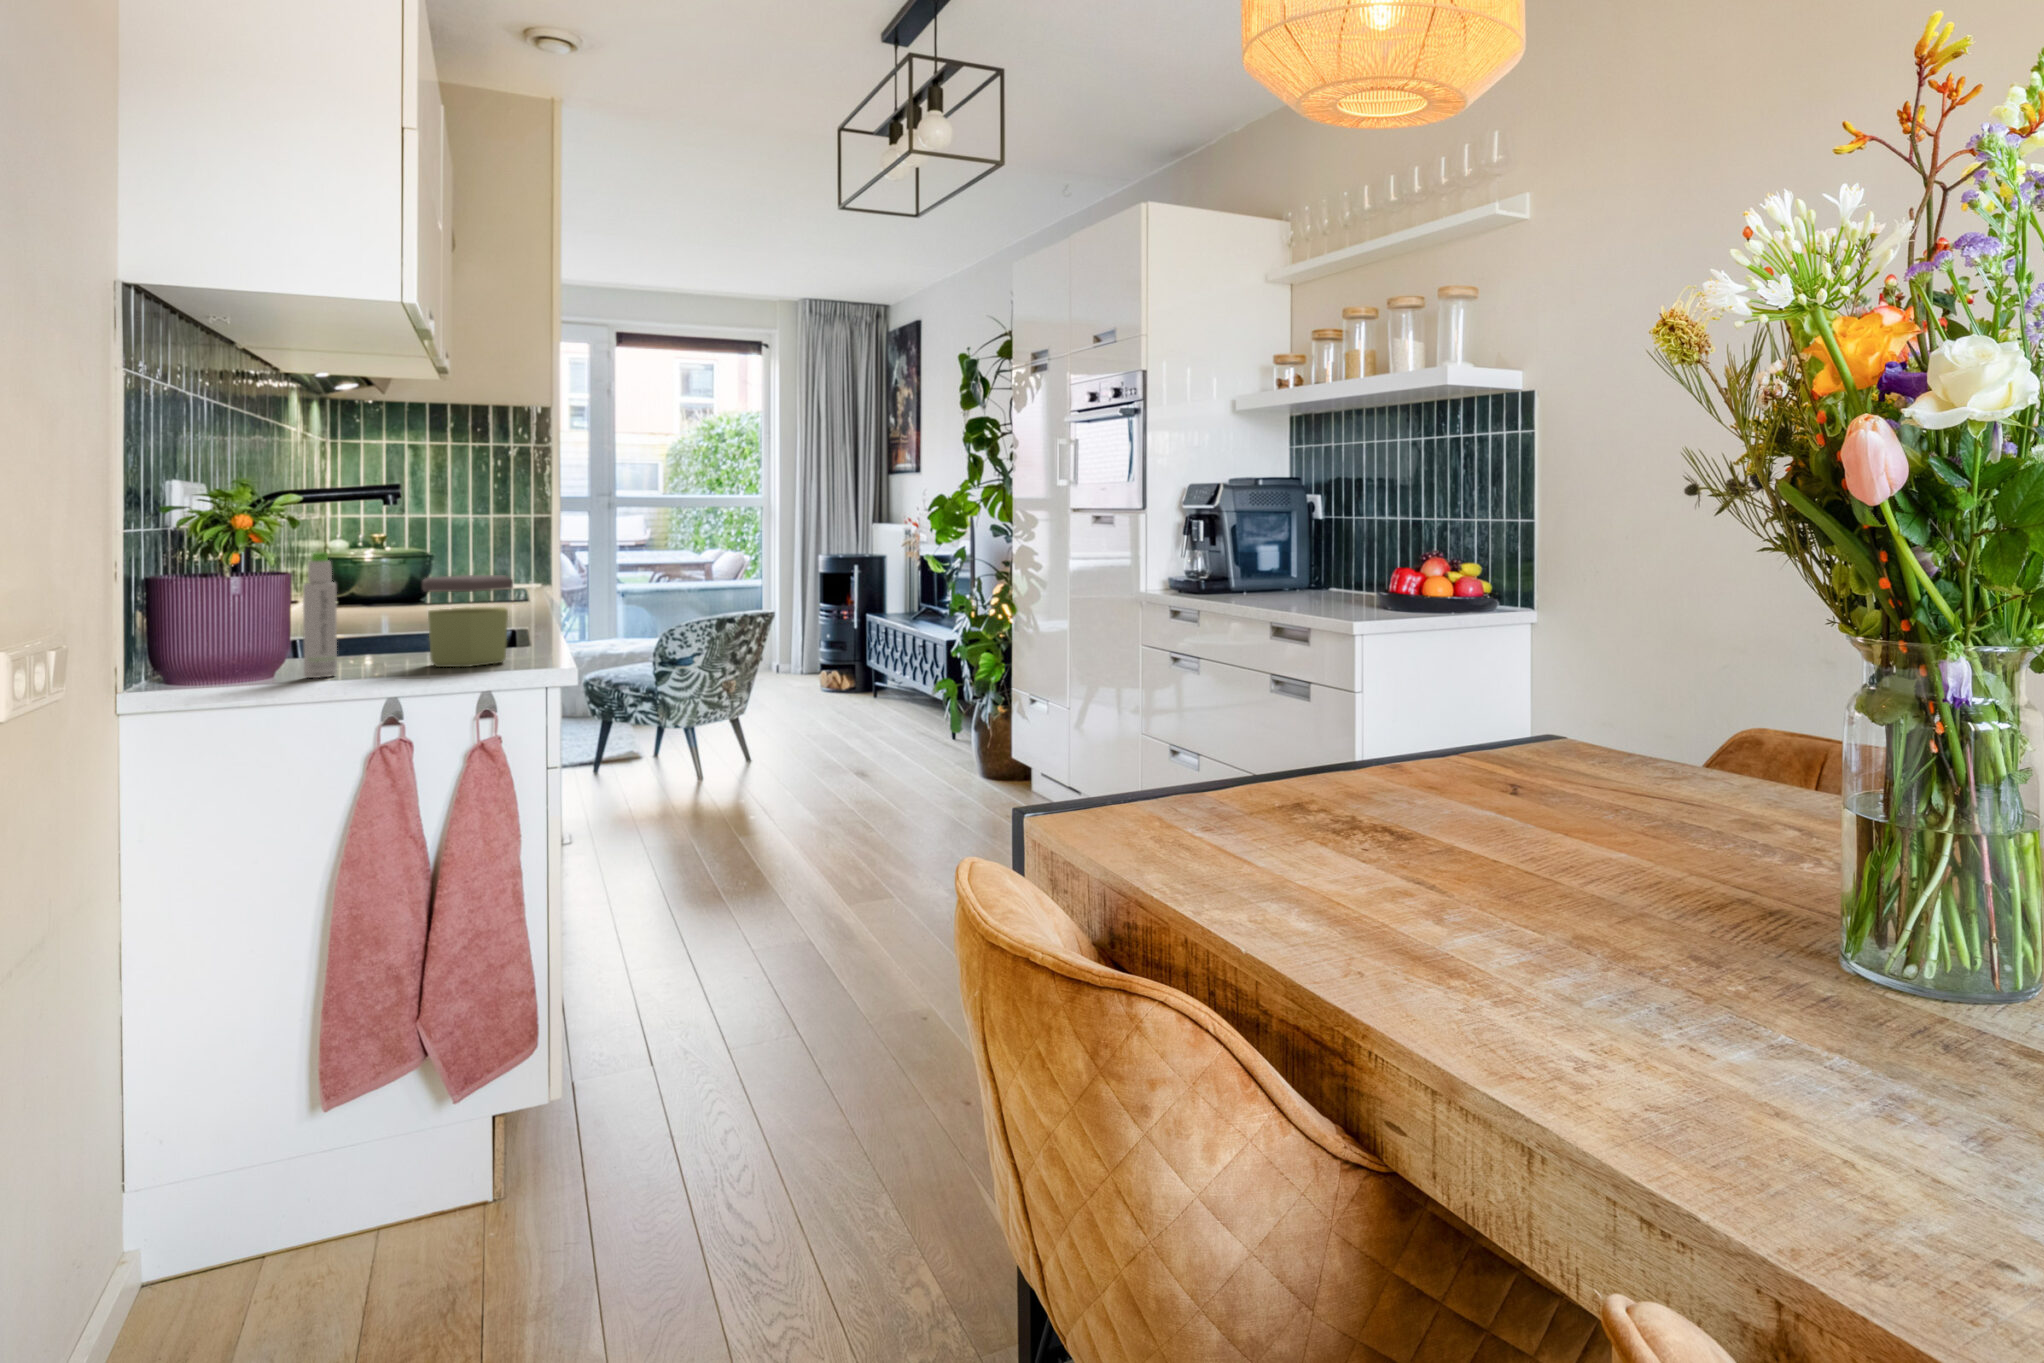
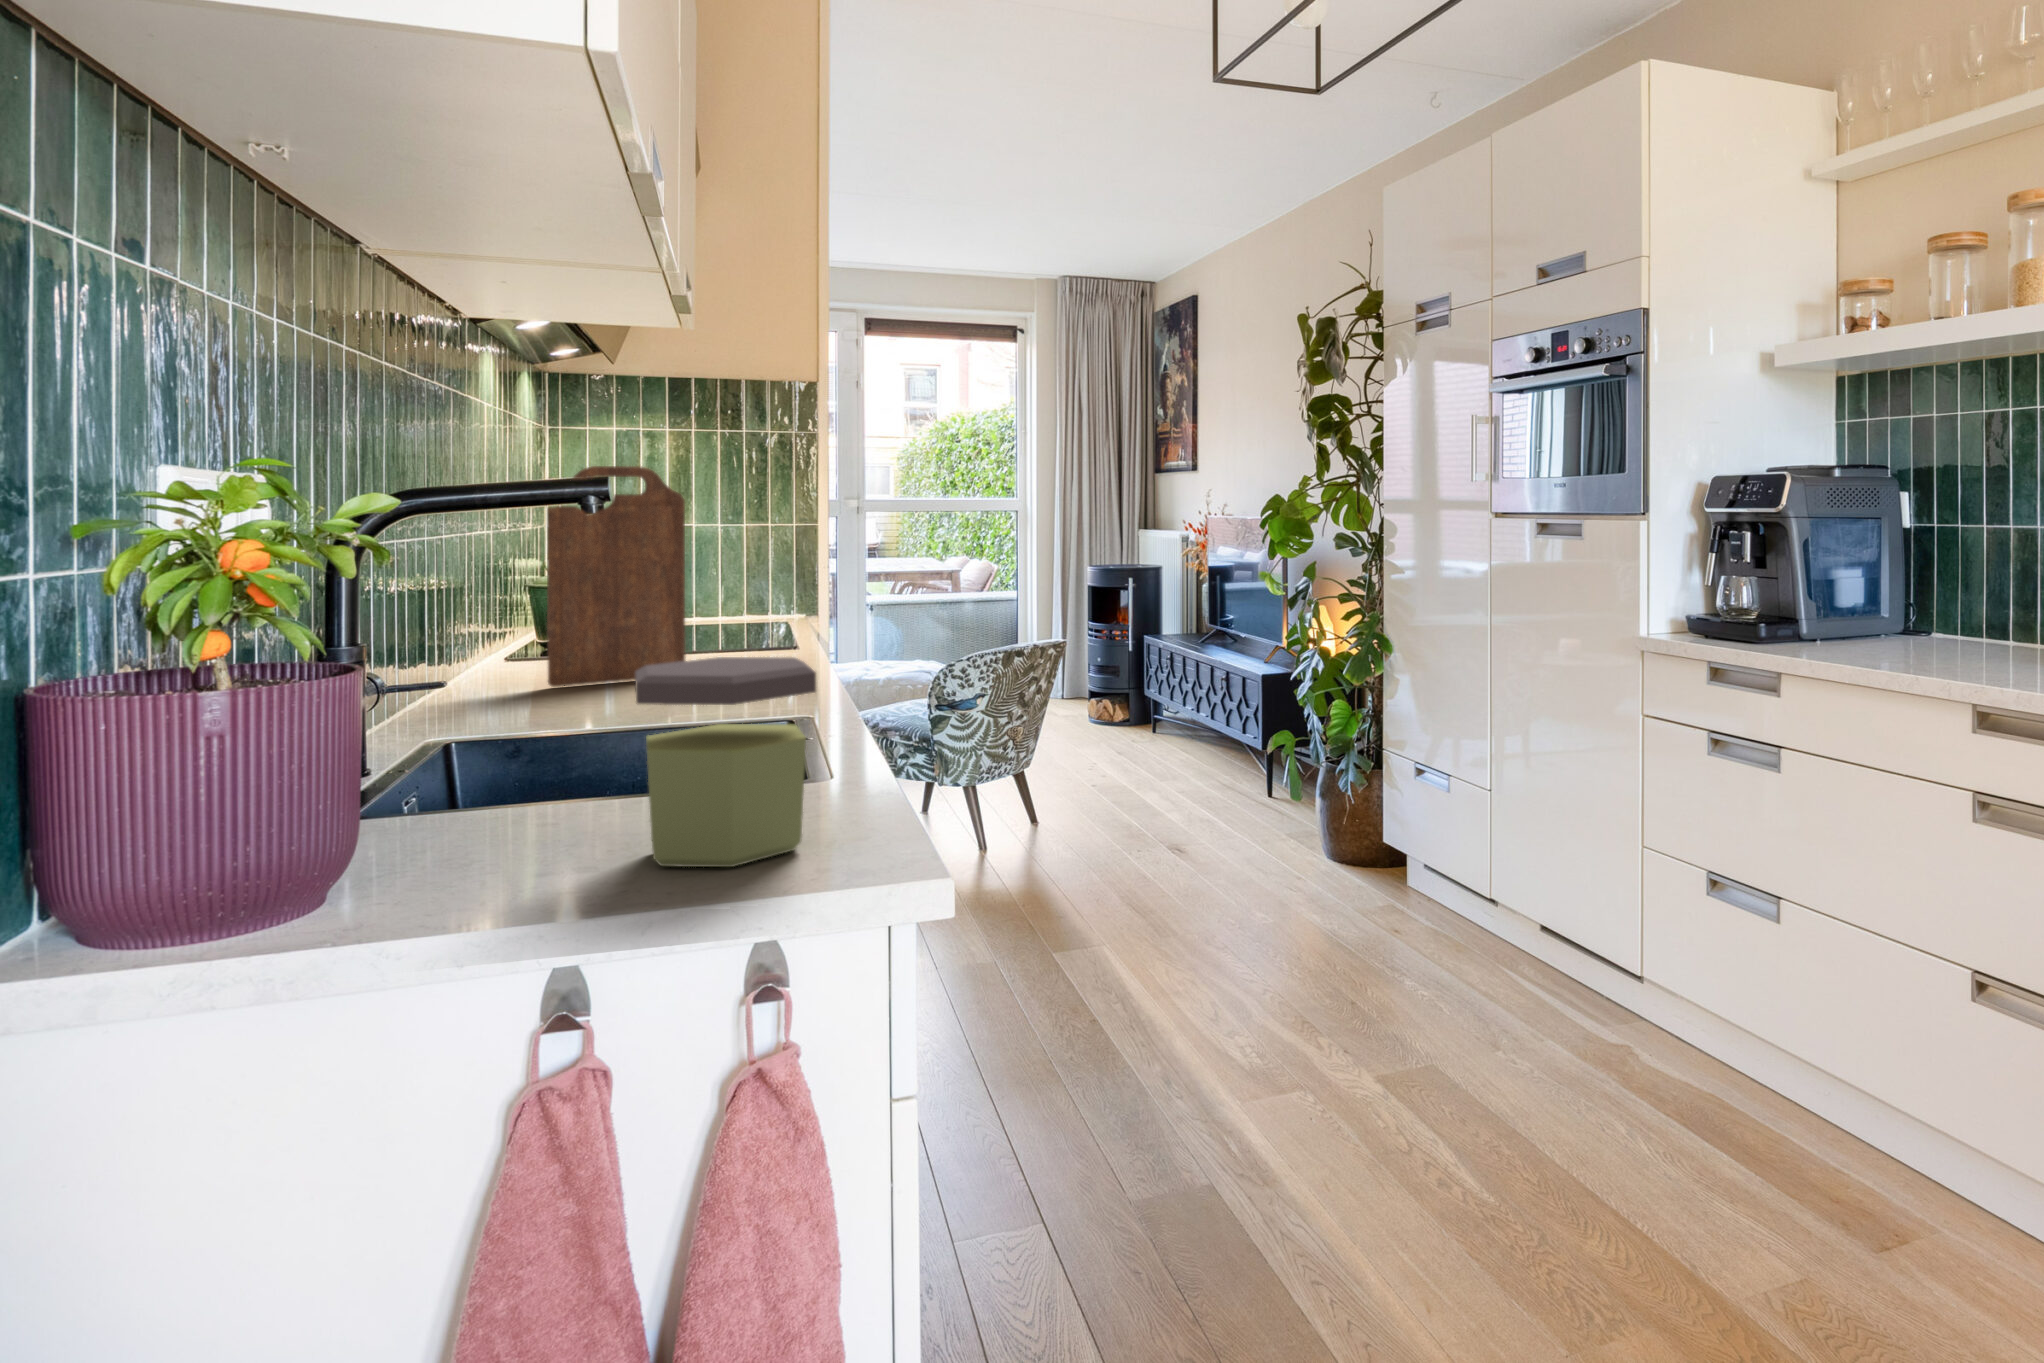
cutting board: none [347,476,445,621] -> present [547,466,686,687]
bottle: present [303,552,337,678] -> none [372,621,448,916]

